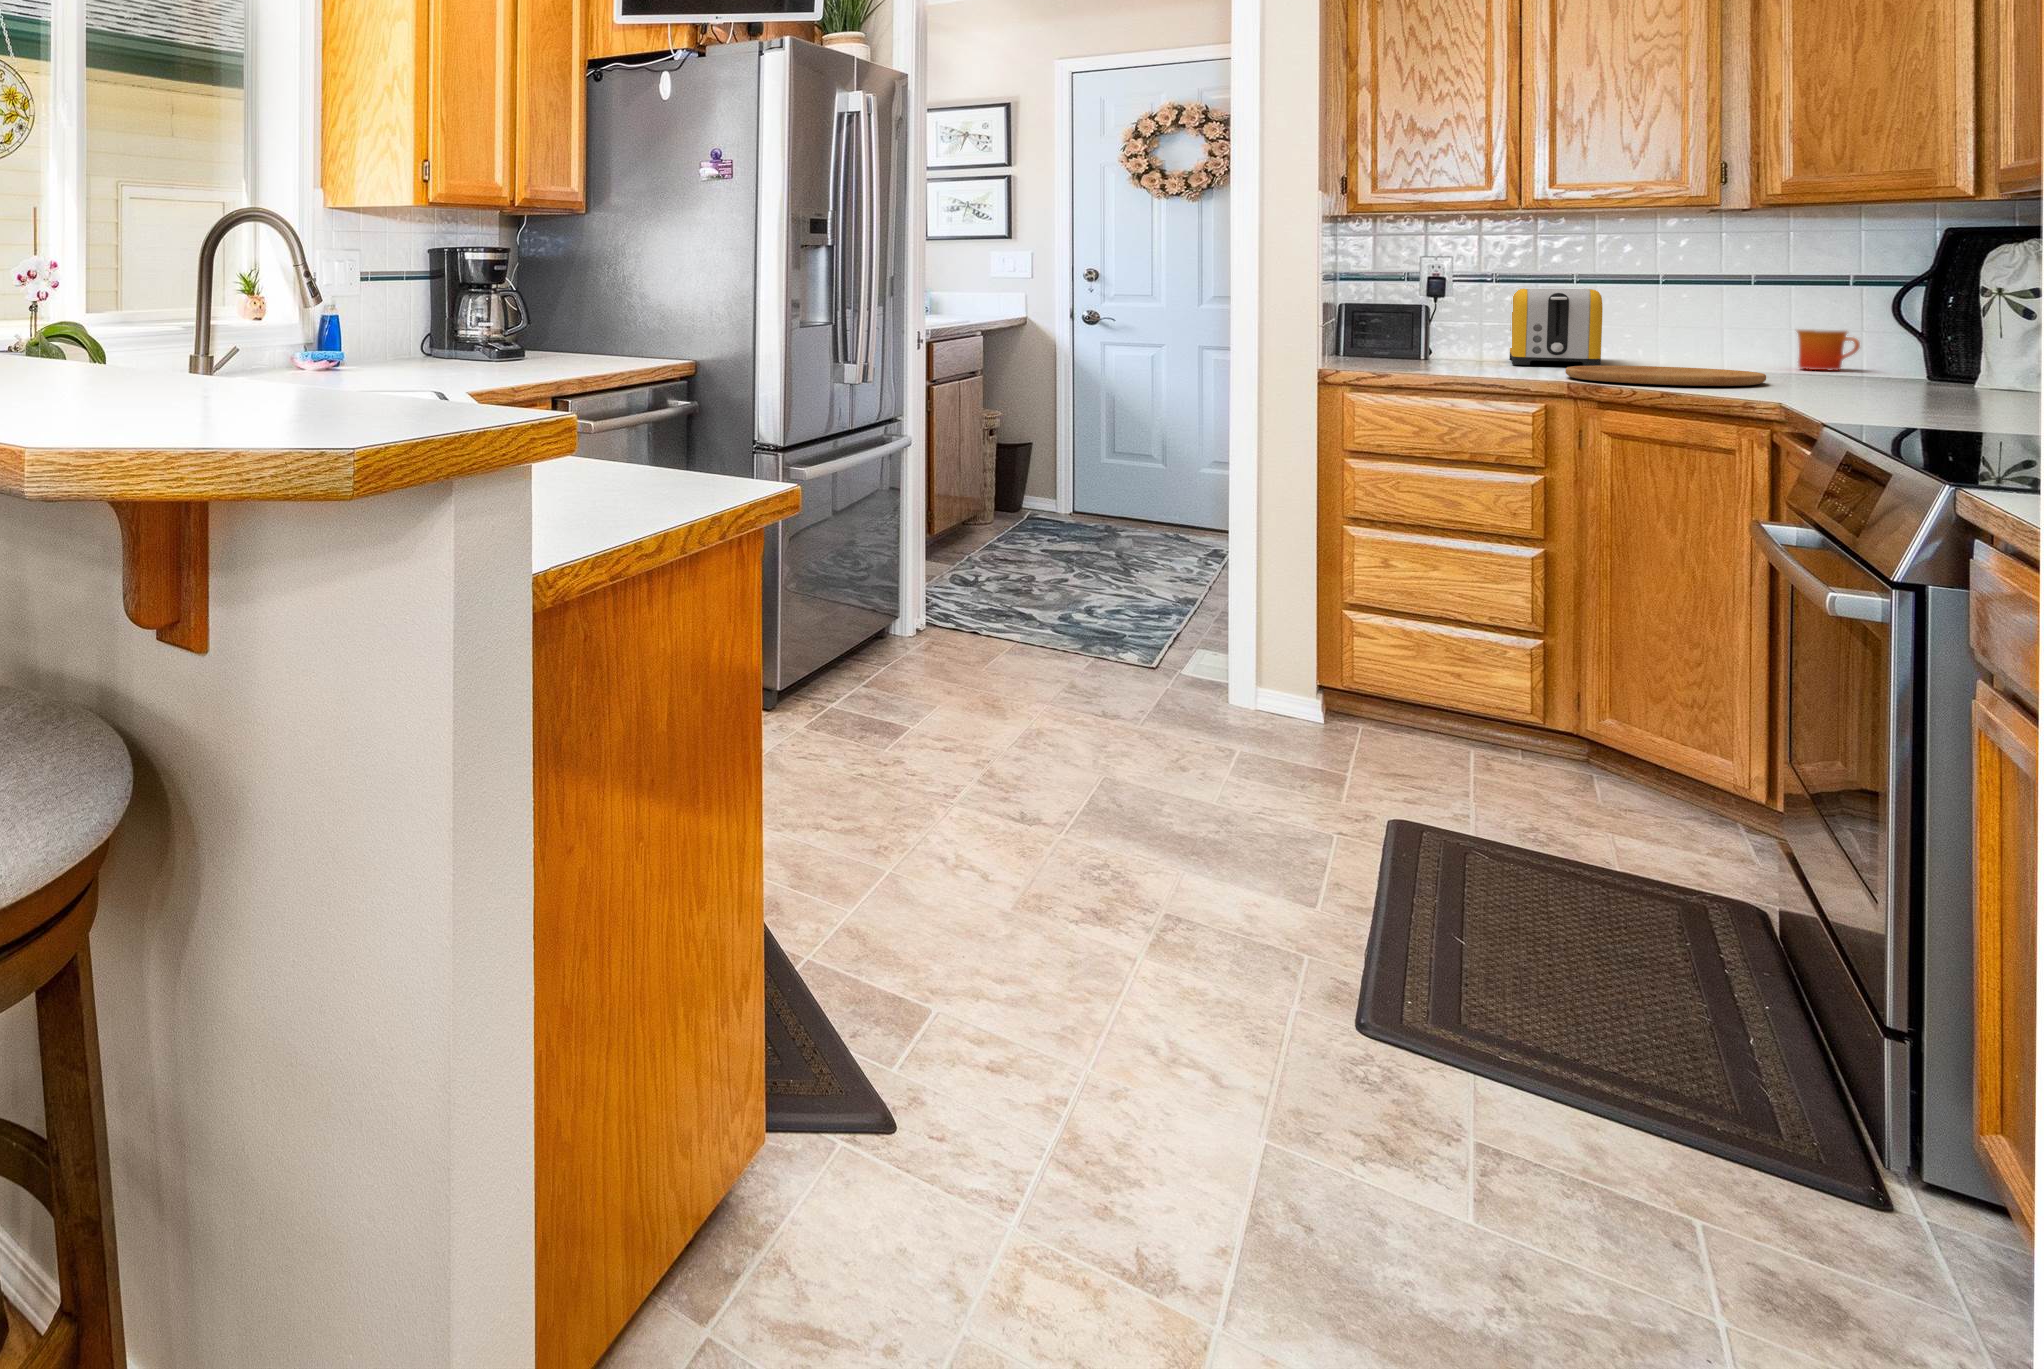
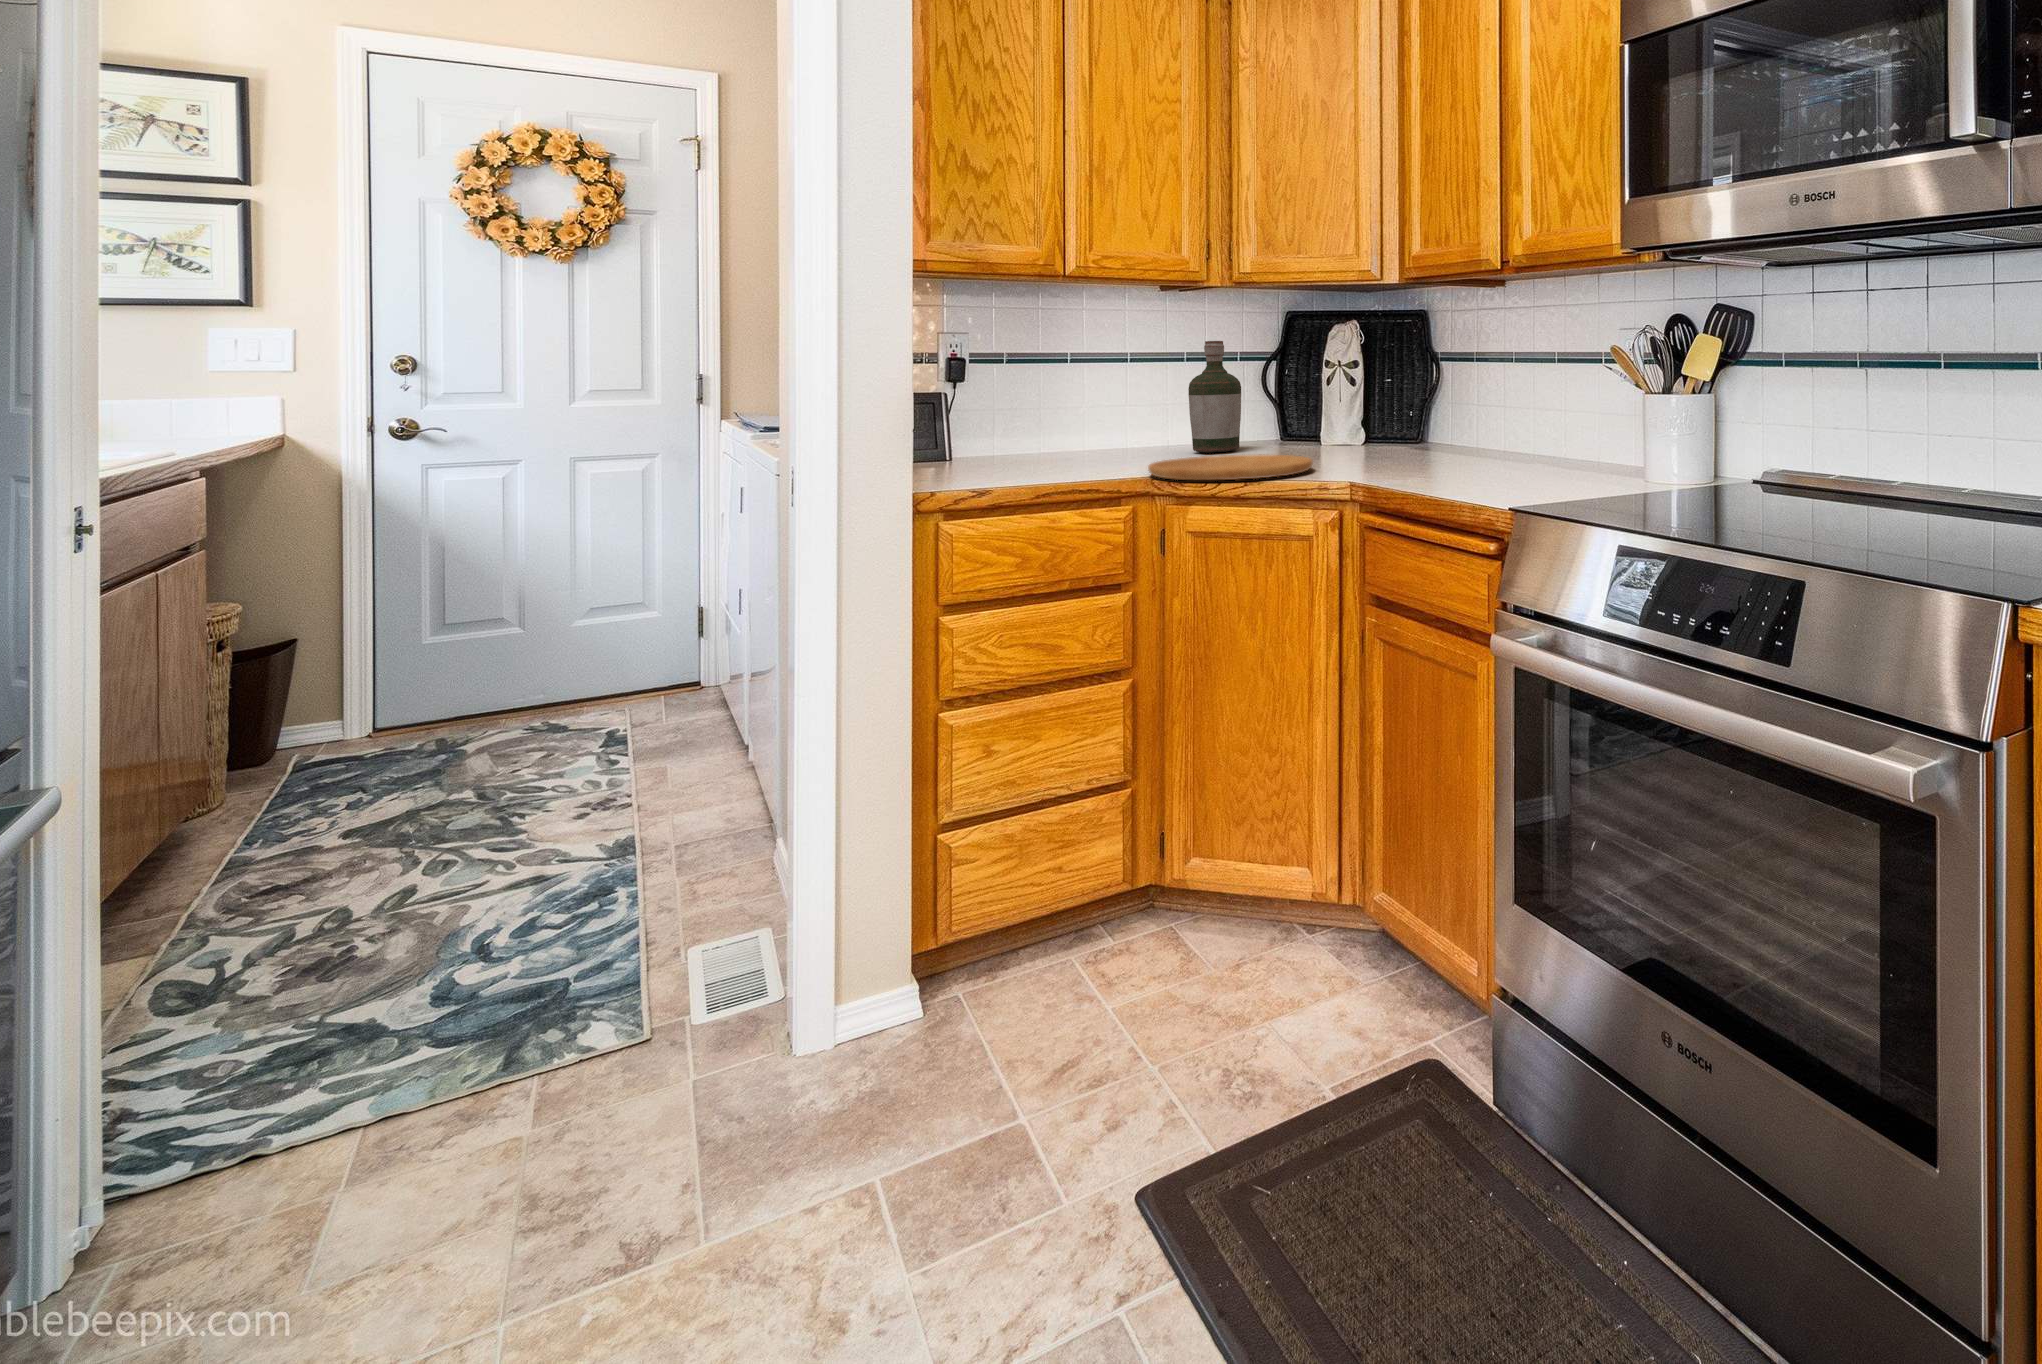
bottle: none [1679,260,1752,368] -> present [1188,341,1241,453]
toaster: present [1510,289,1603,366] -> none [1036,373,1139,465]
mug: present [1797,330,1860,370] -> none [1267,407,1313,447]

